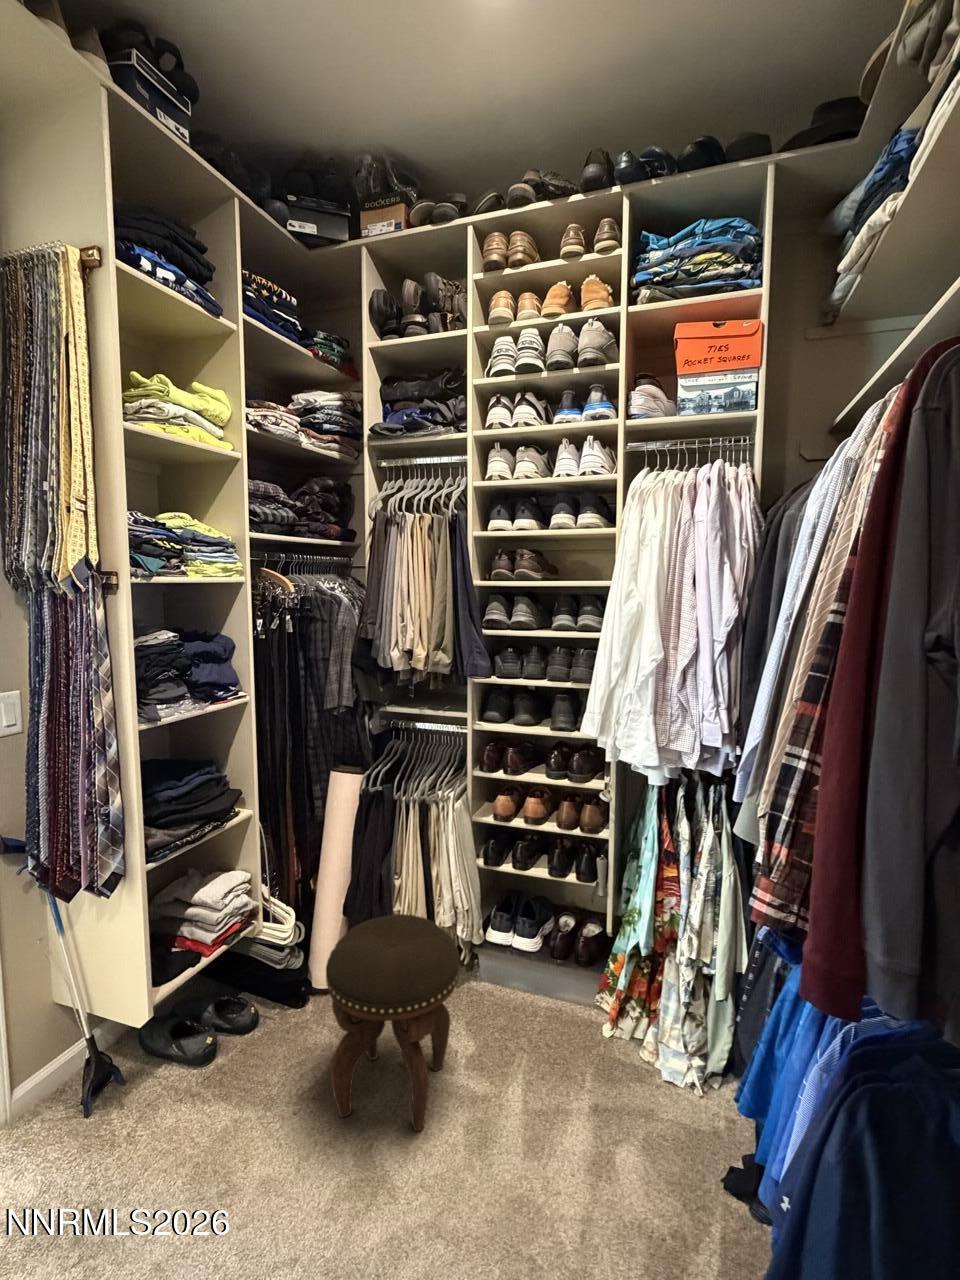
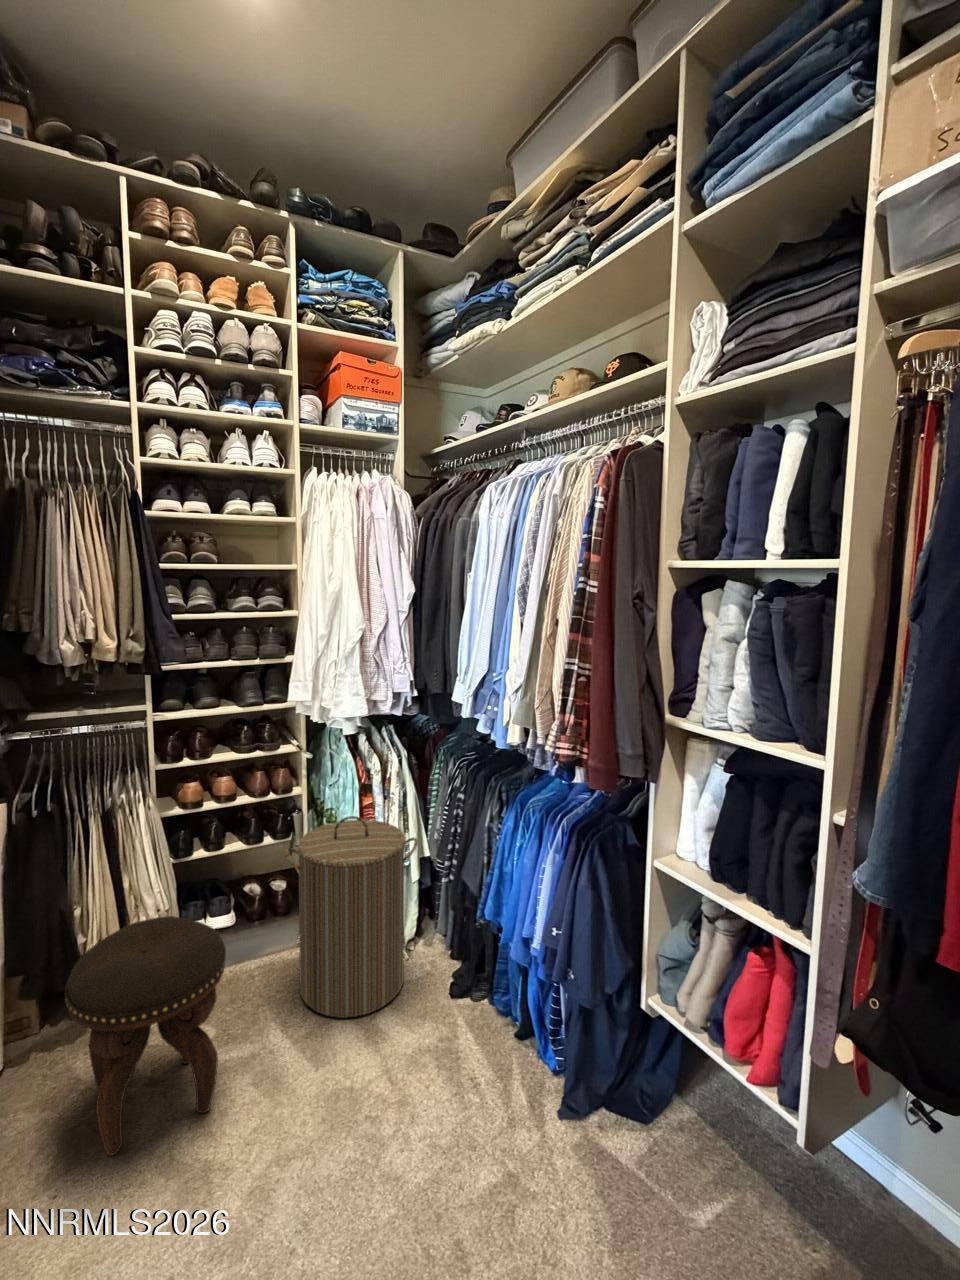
laundry hamper: none [554,883,711,1138] -> present [285,816,418,1018]

